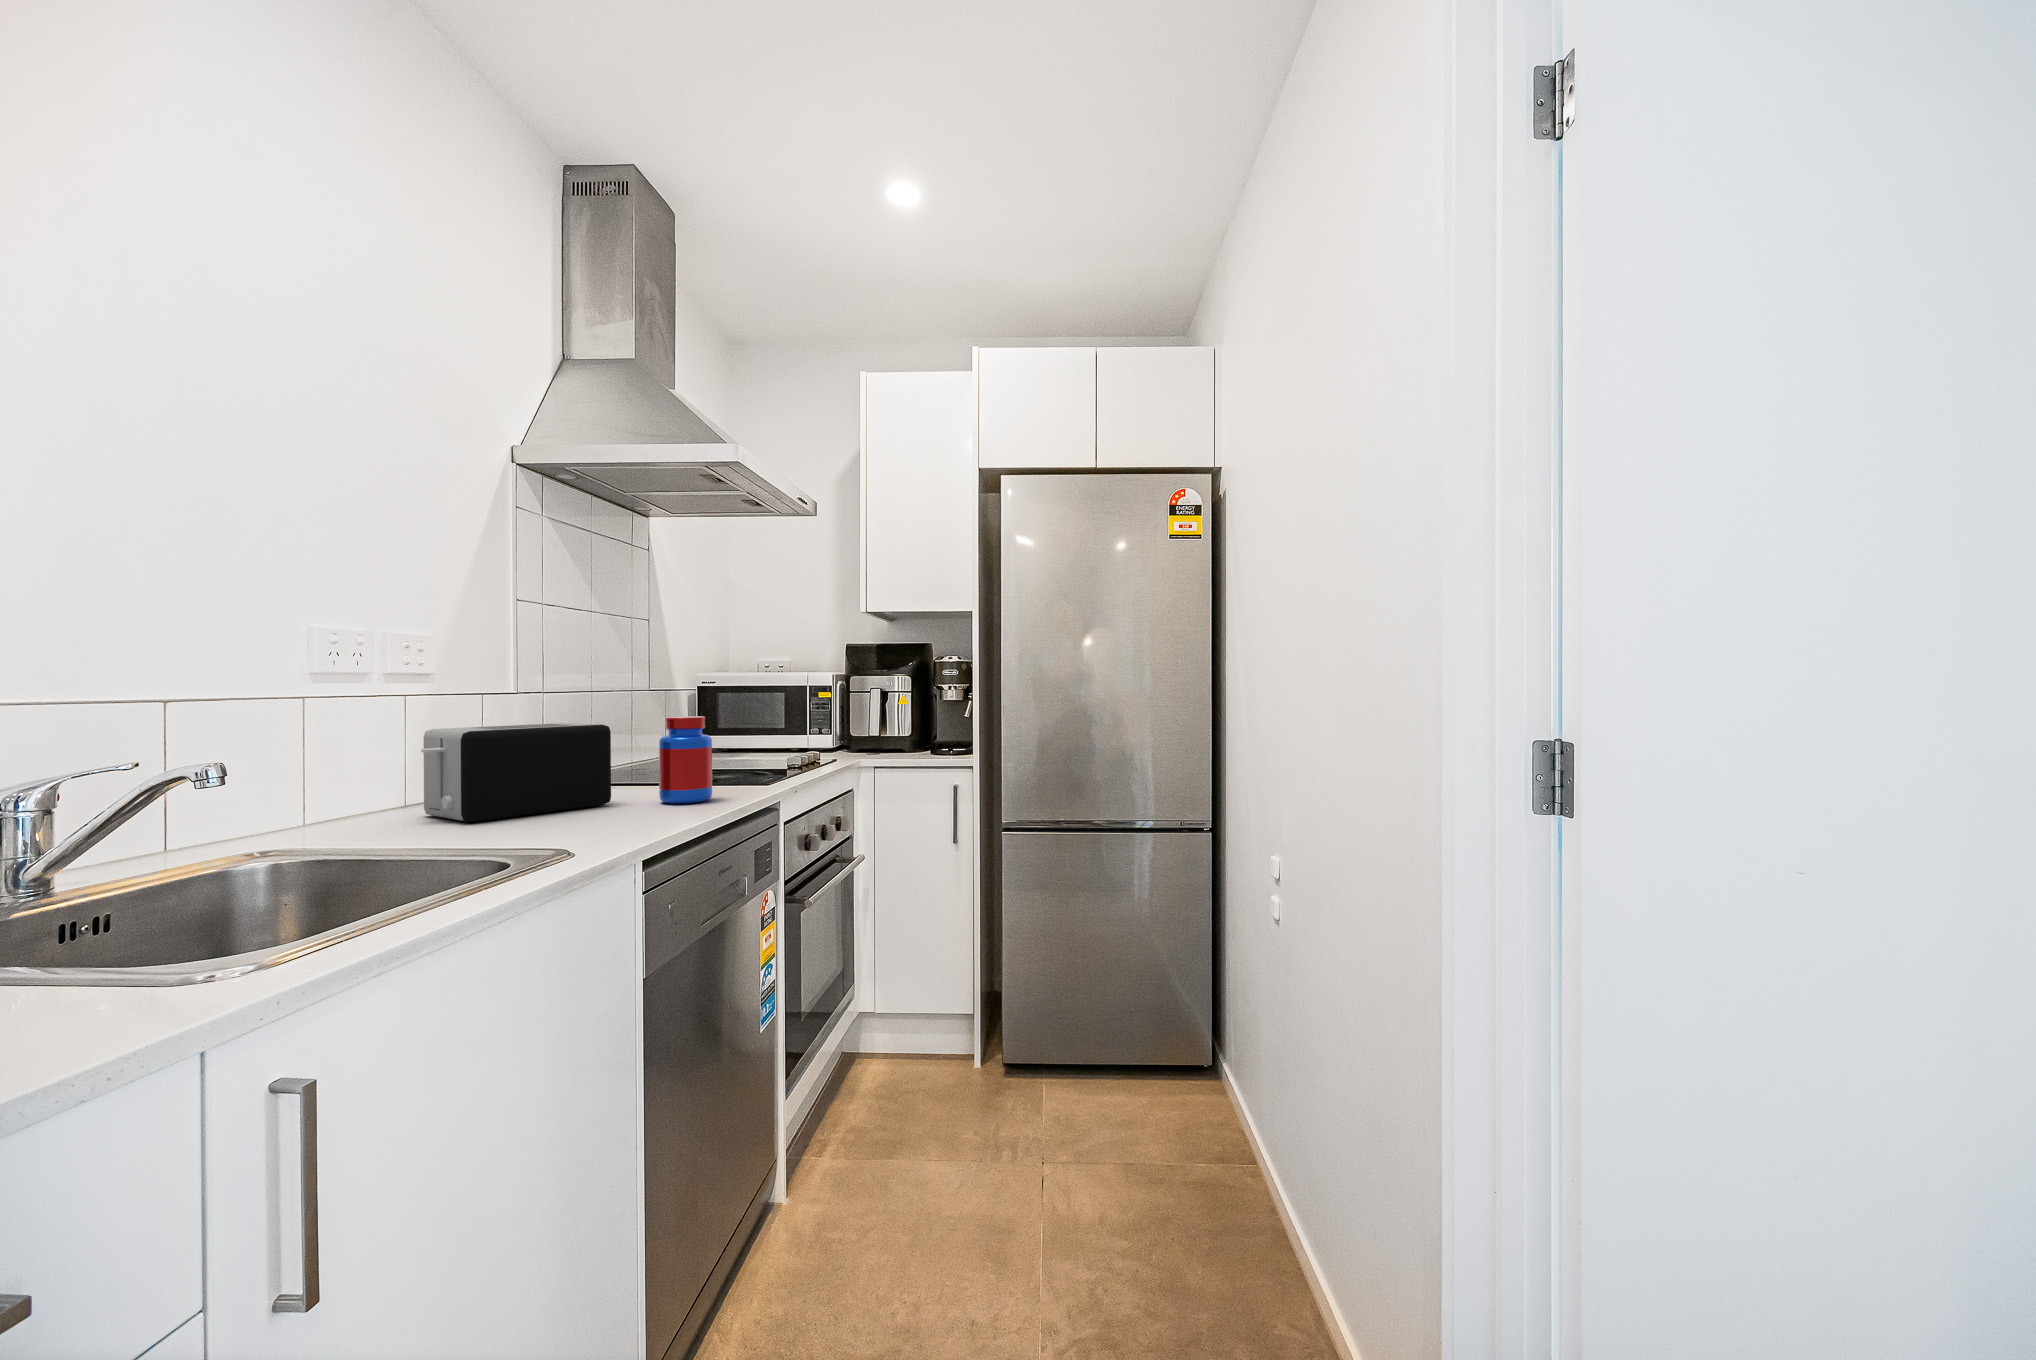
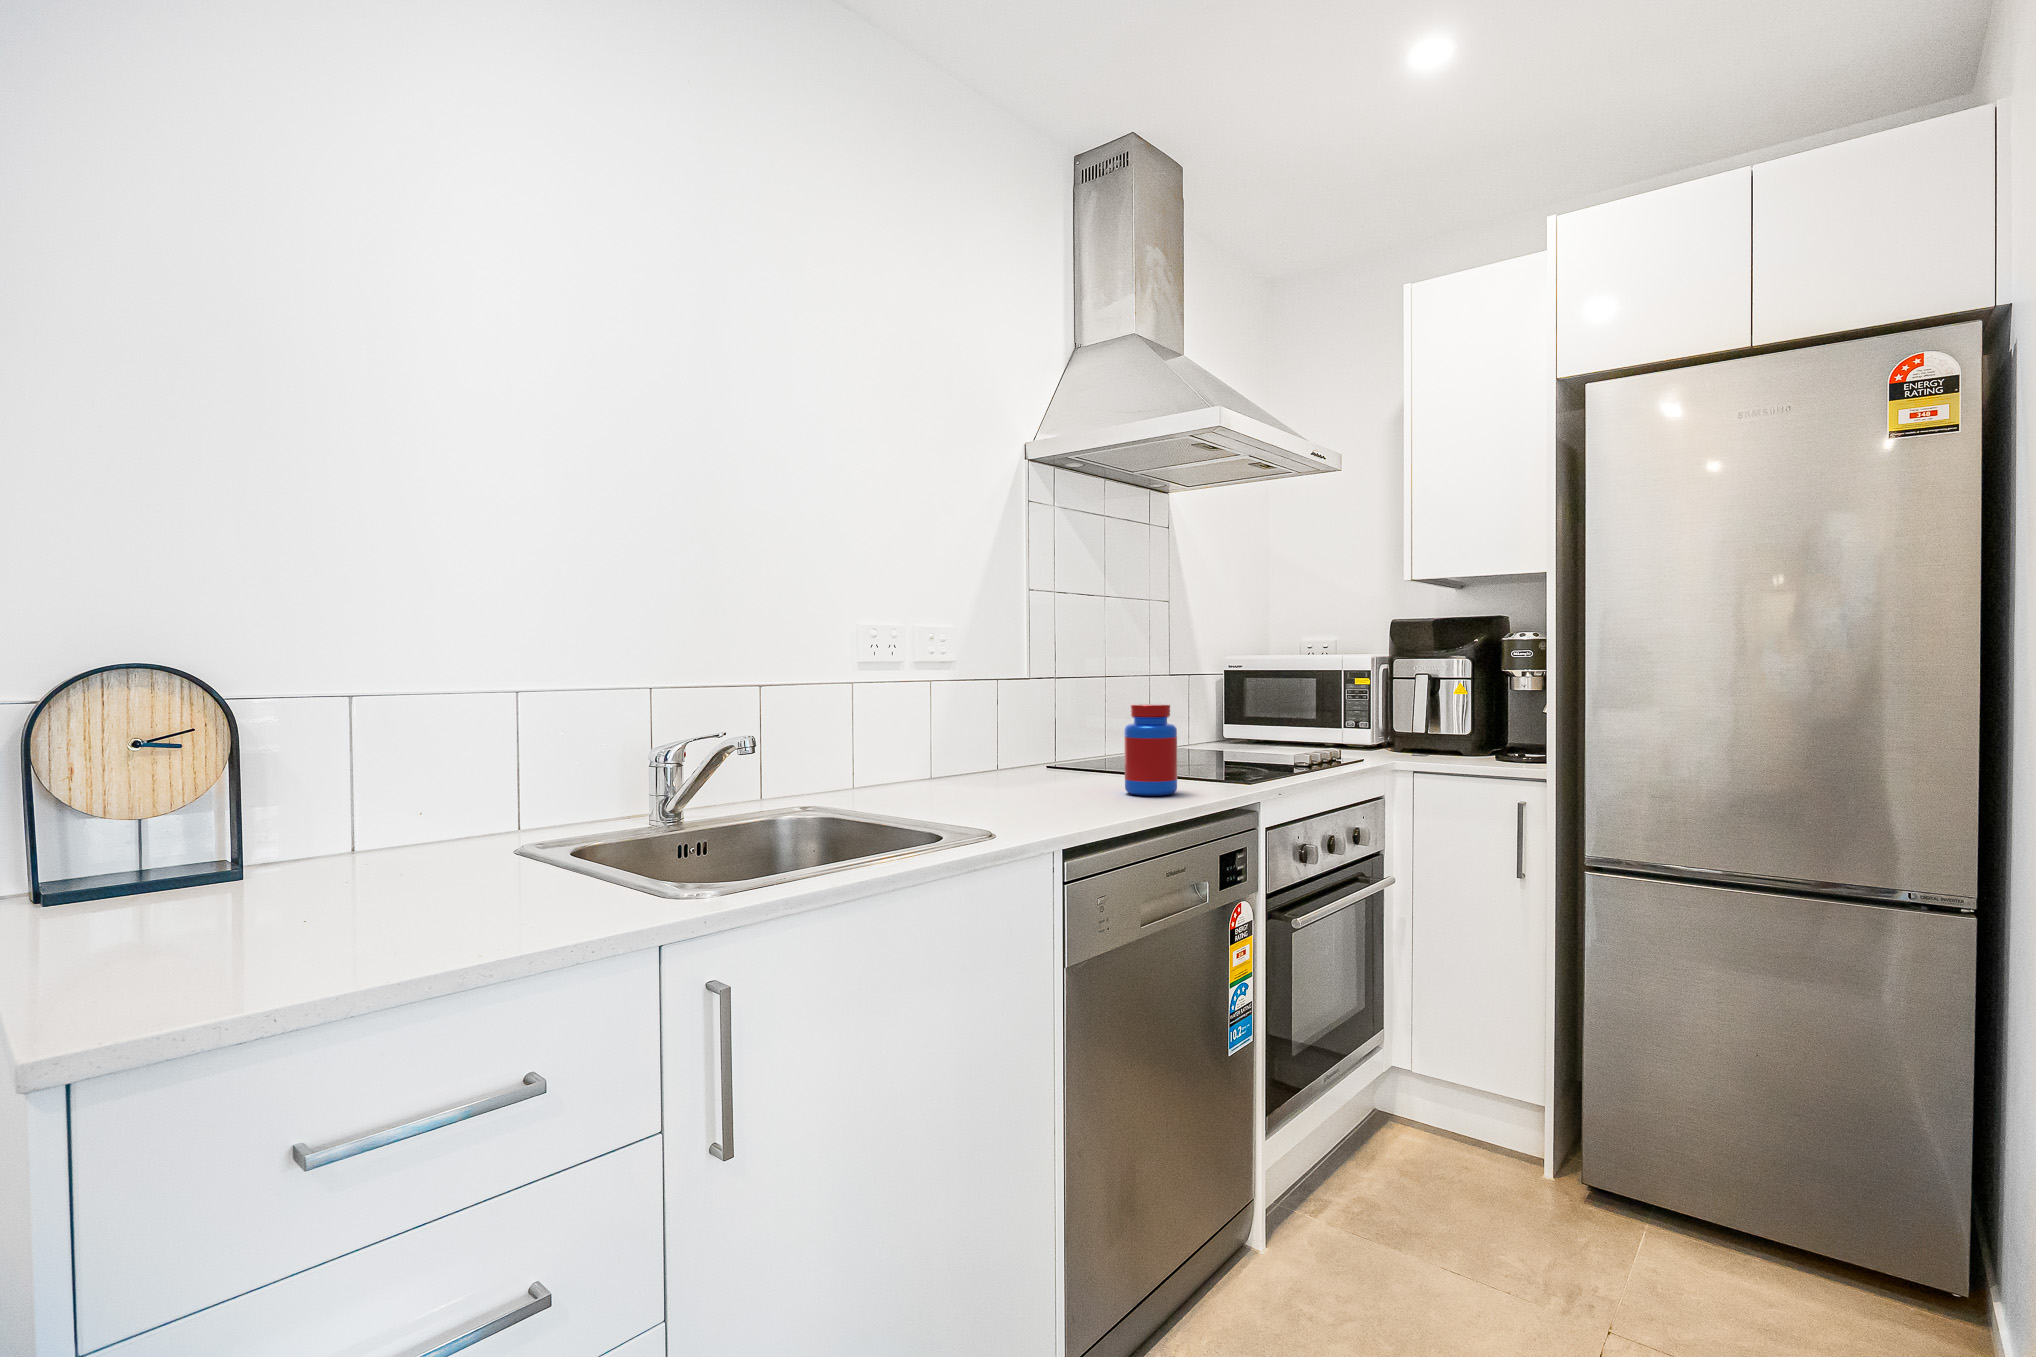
toaster: present [421,723,611,822] -> none [923,707,1081,796]

